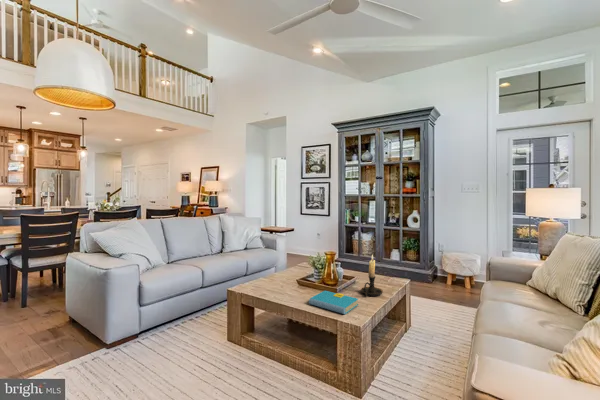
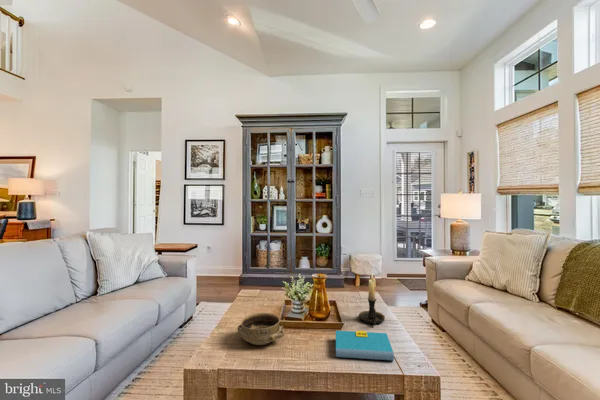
ceramic bowl: none [263,271,293,290] -> present [237,313,285,345]

